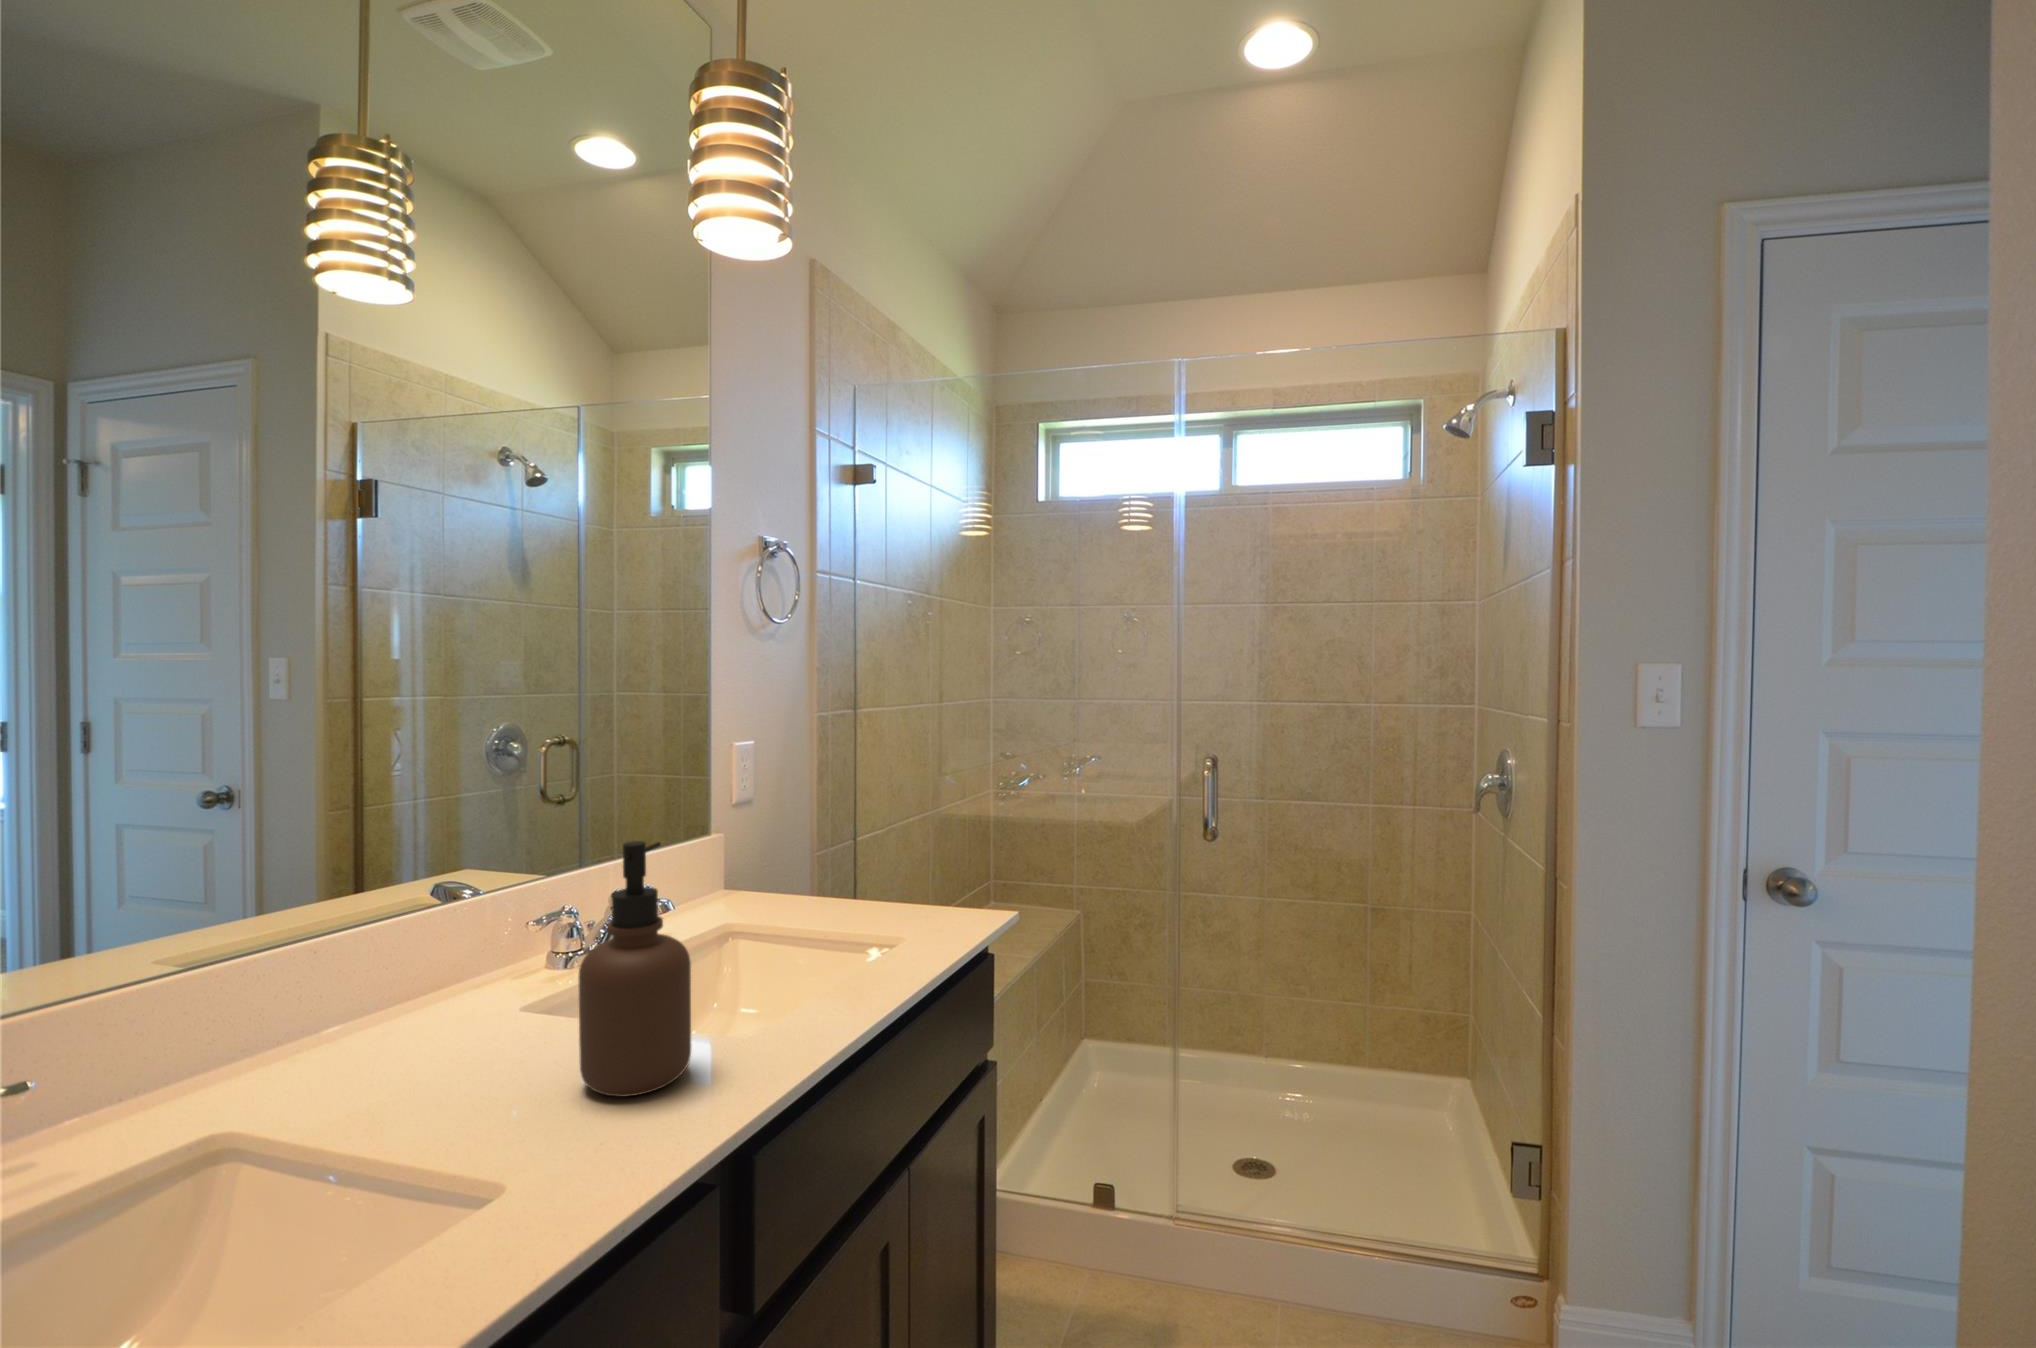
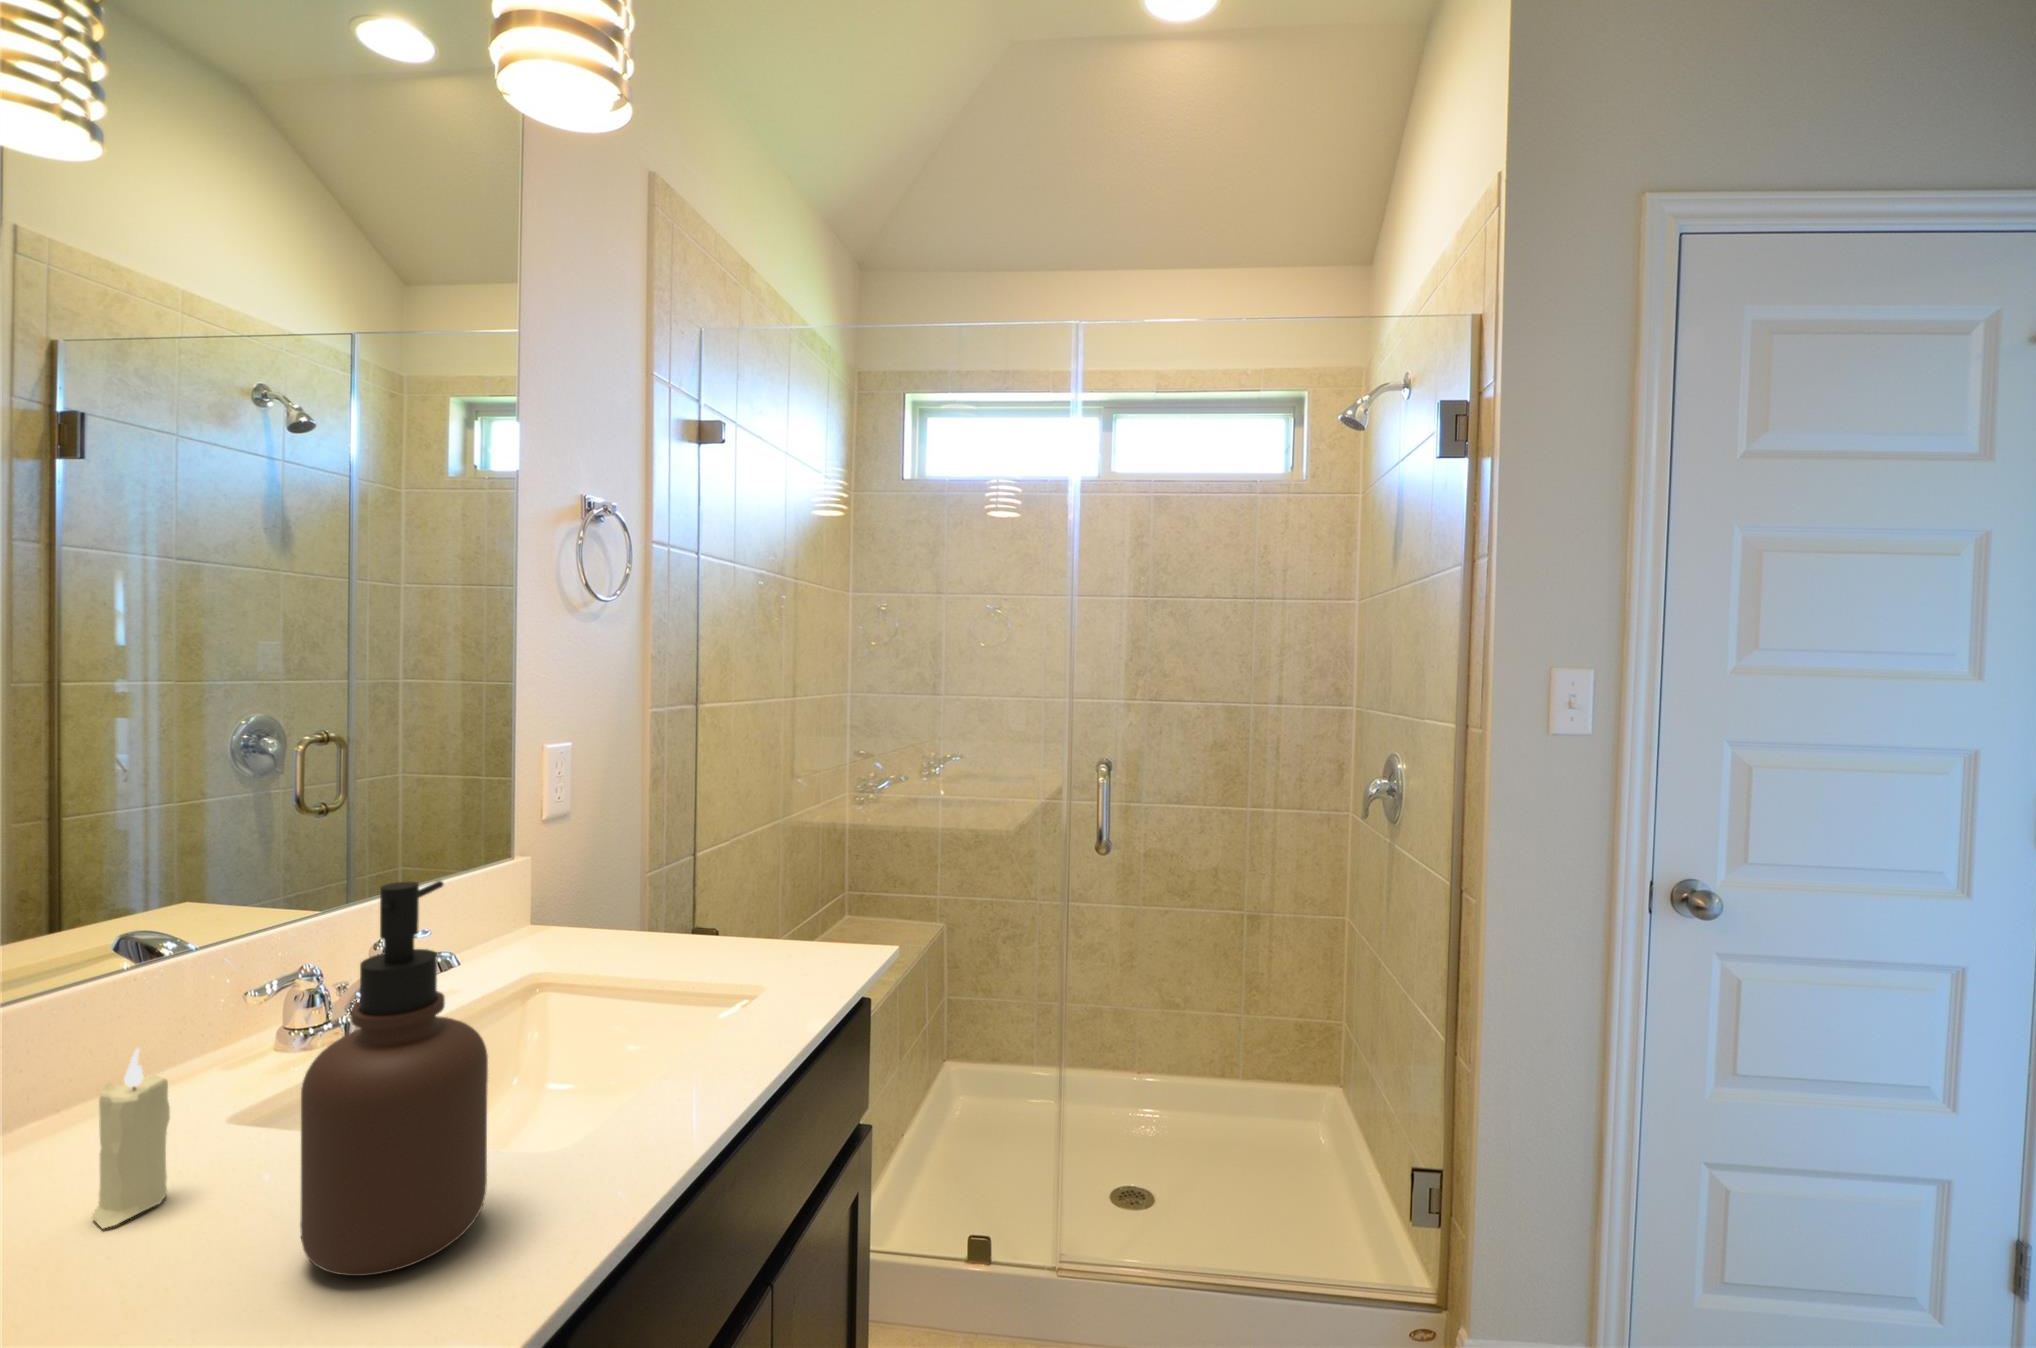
candle: none [456,947,497,1061] -> present [92,1048,170,1228]

